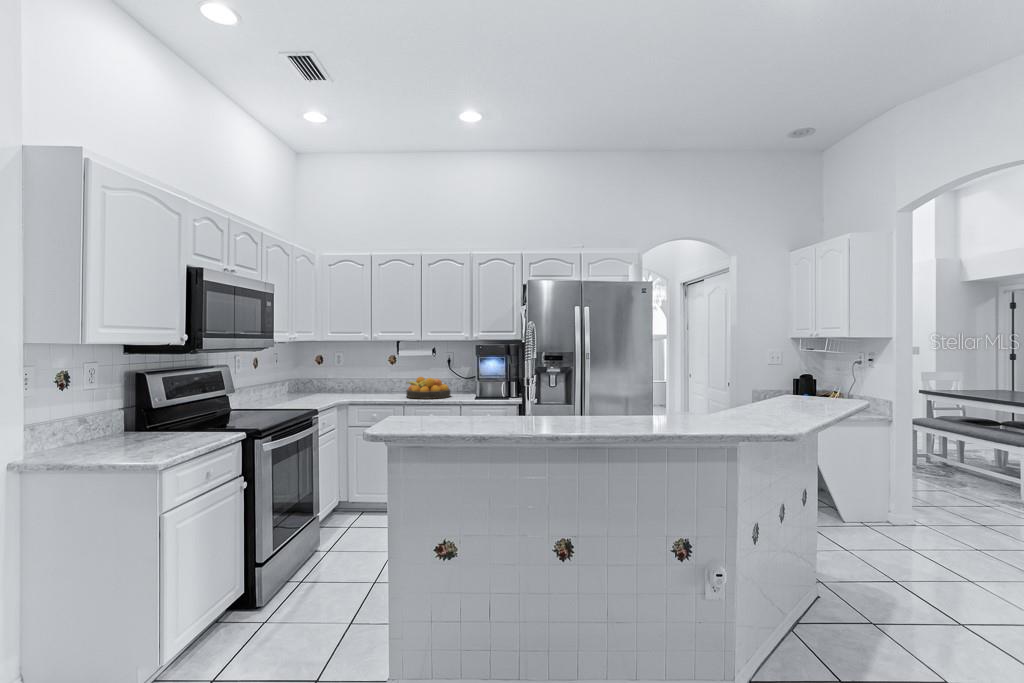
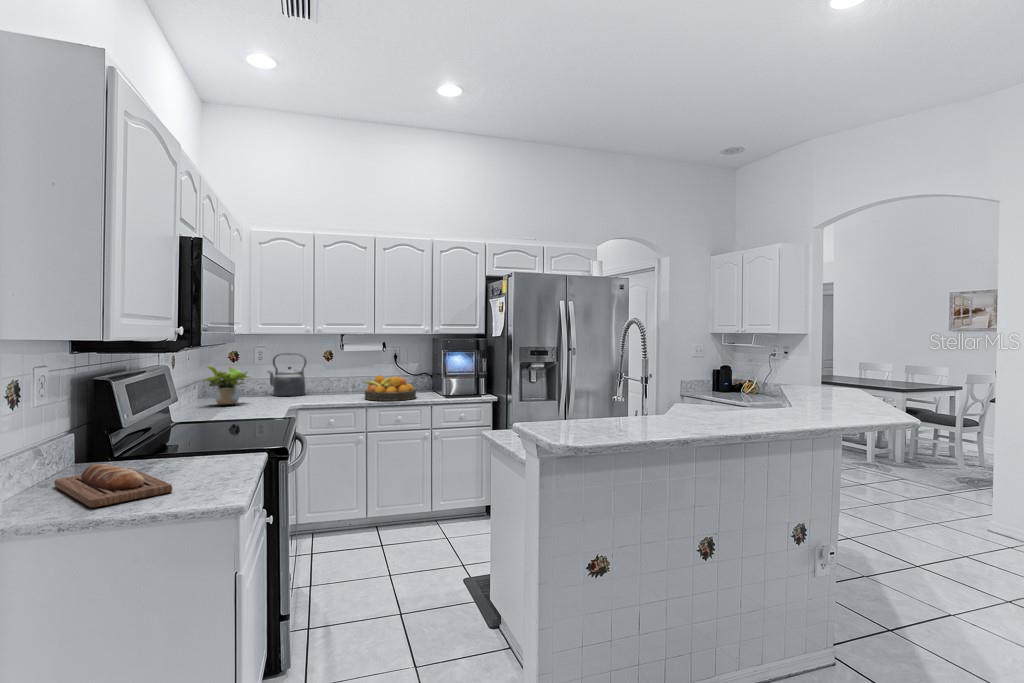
kettle: none [344,358,372,393] -> present [267,353,307,396]
potted plant: none [279,367,319,398] -> present [203,366,249,405]
bread loaf: none [78,430,142,456] -> present [54,464,172,507]

